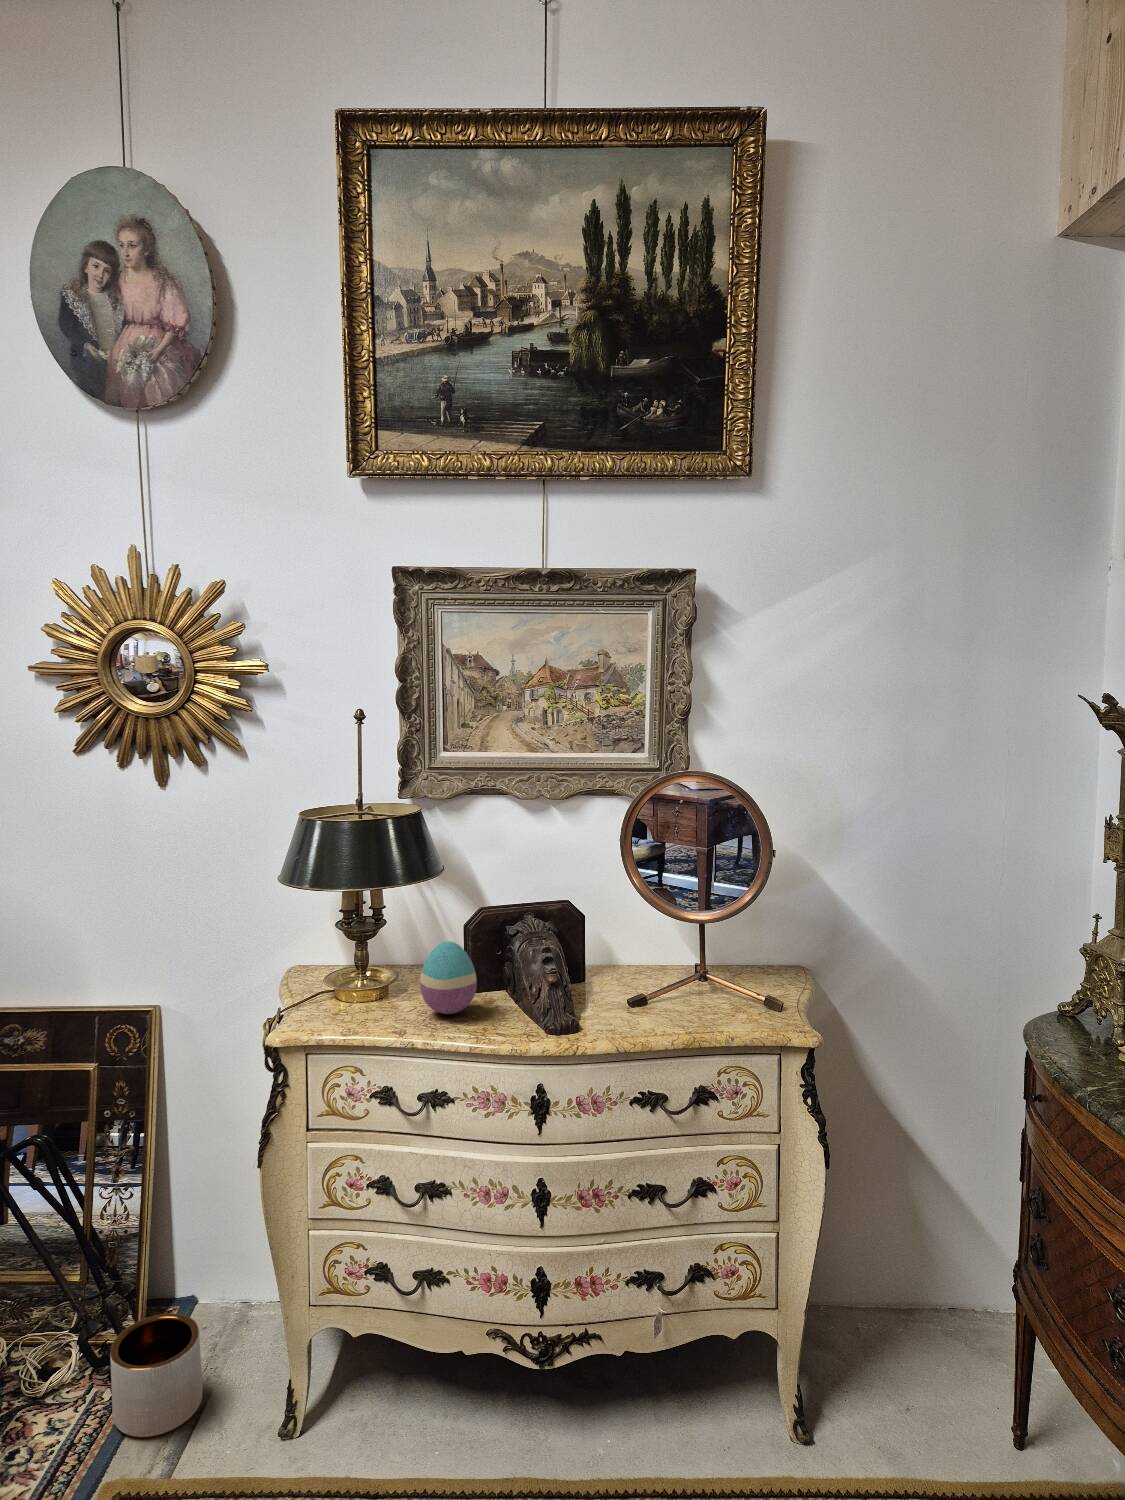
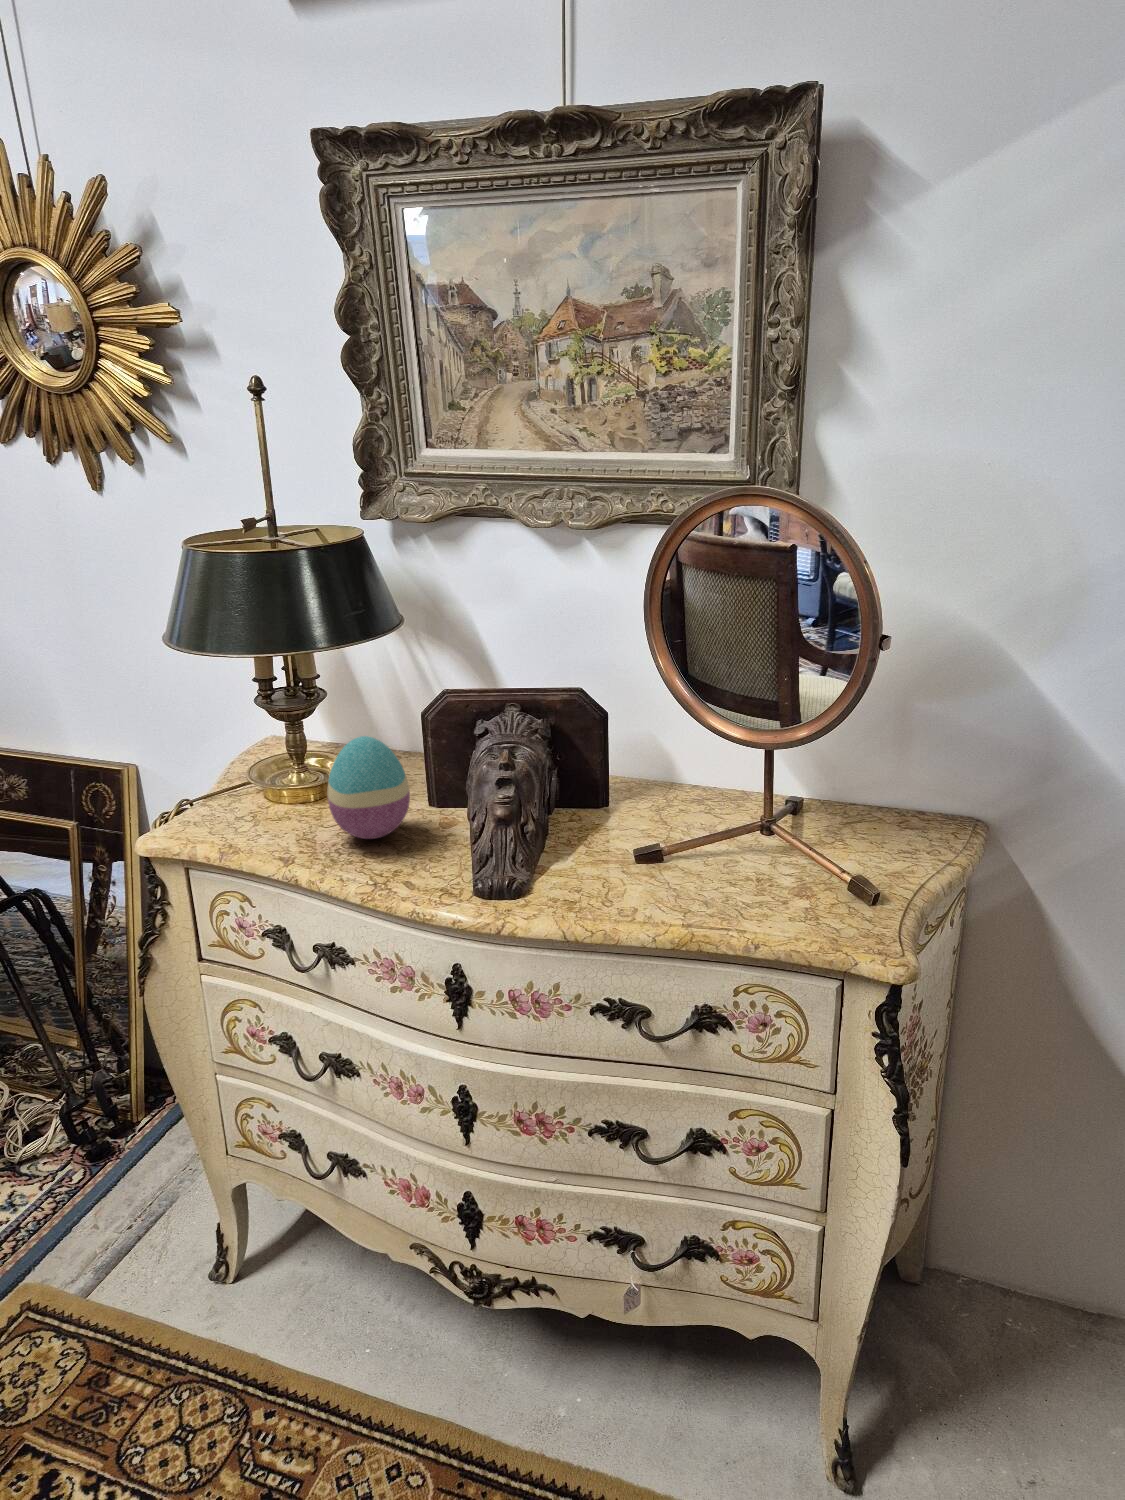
planter: present [110,1313,203,1437] -> none [46,1109,162,1240]

